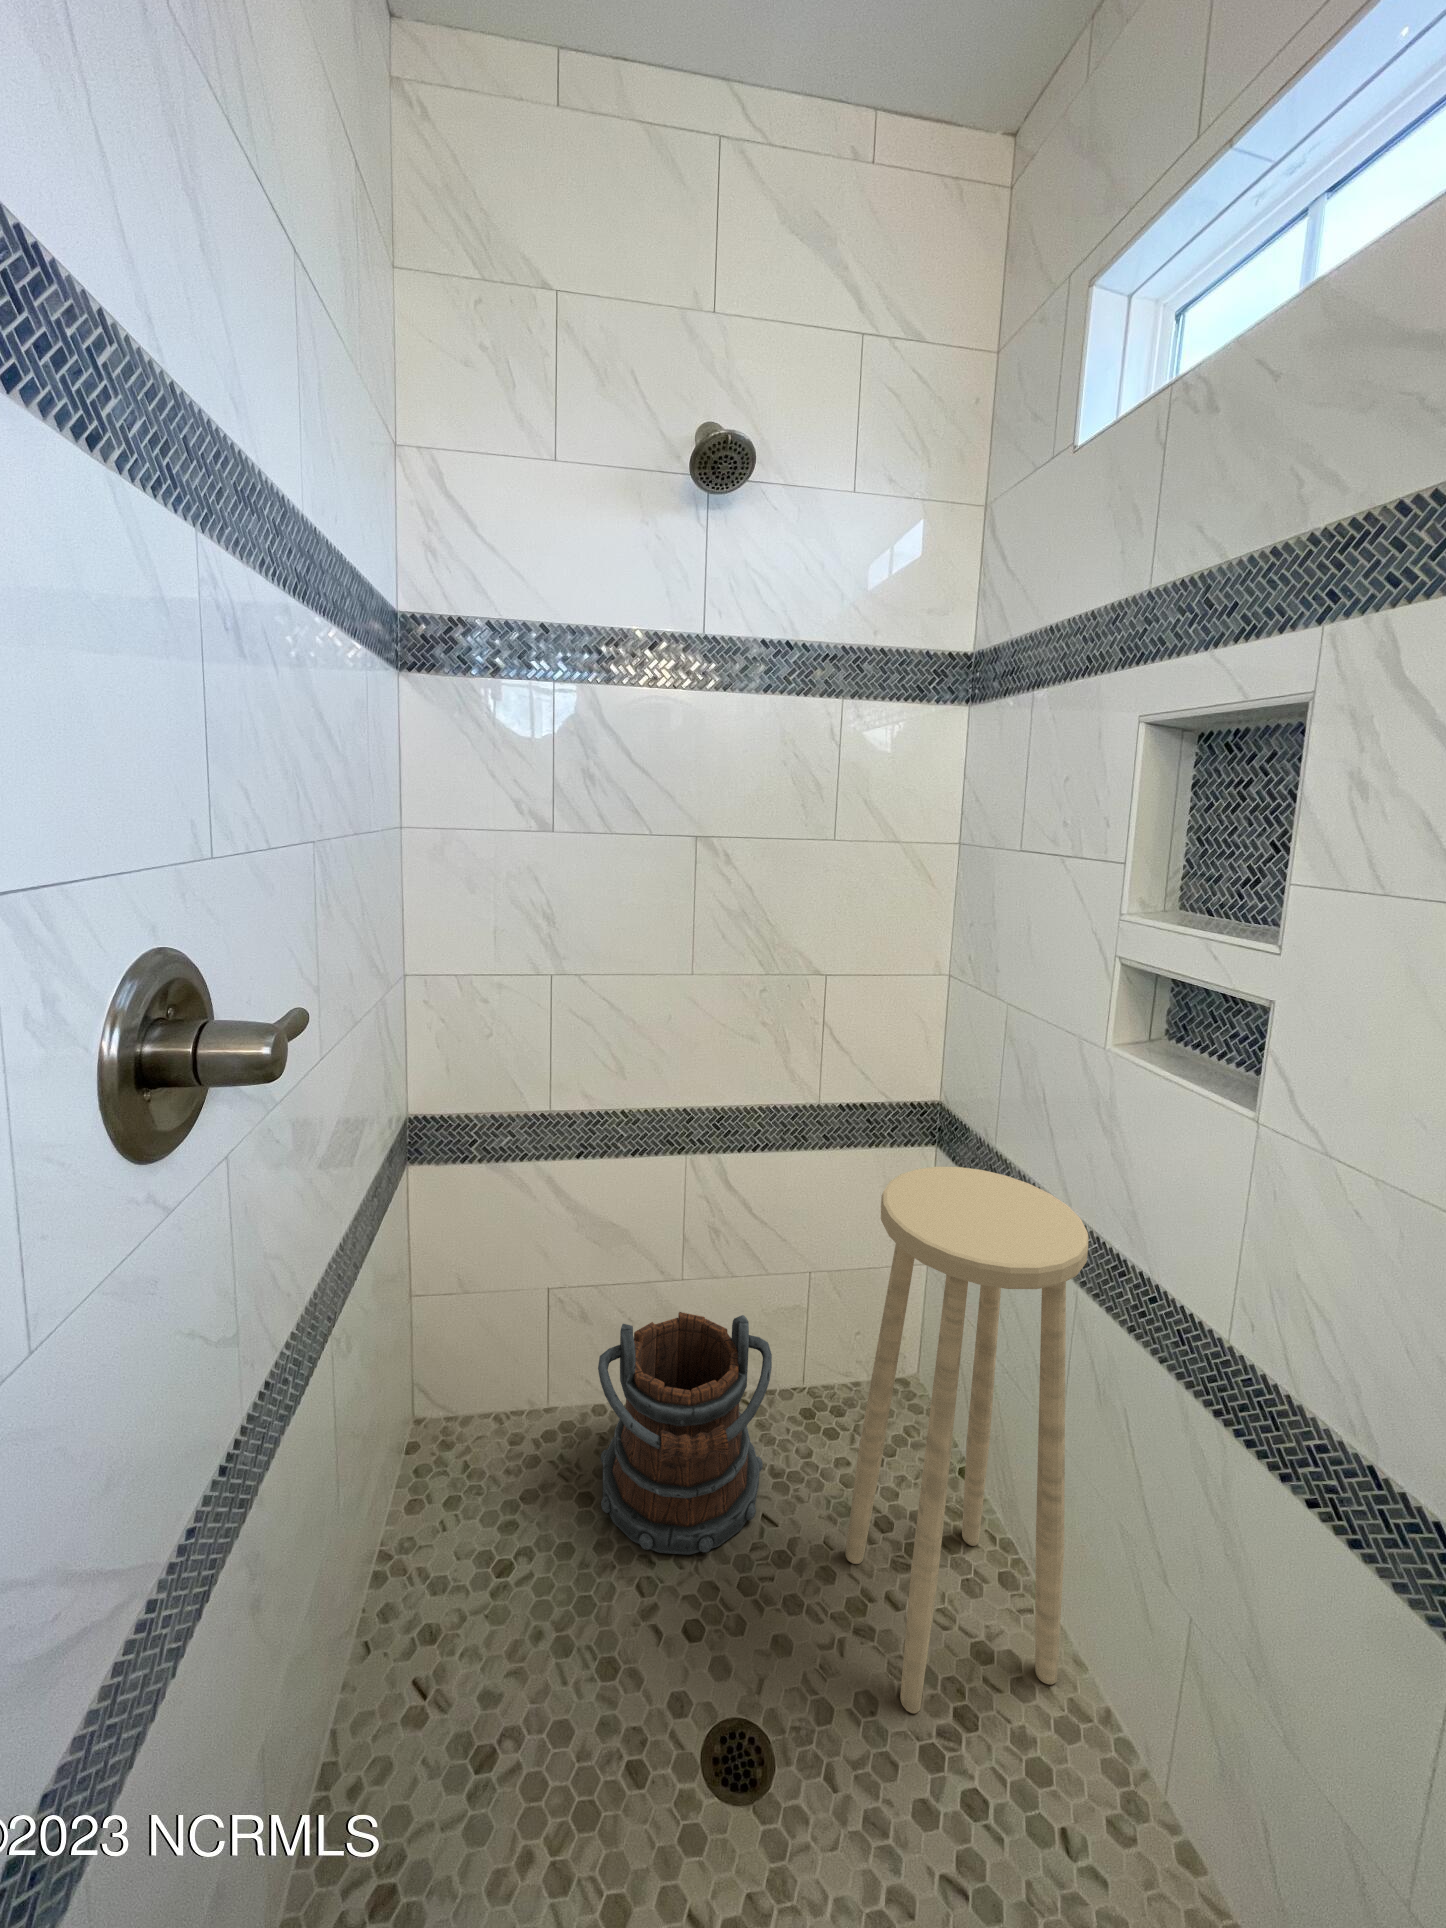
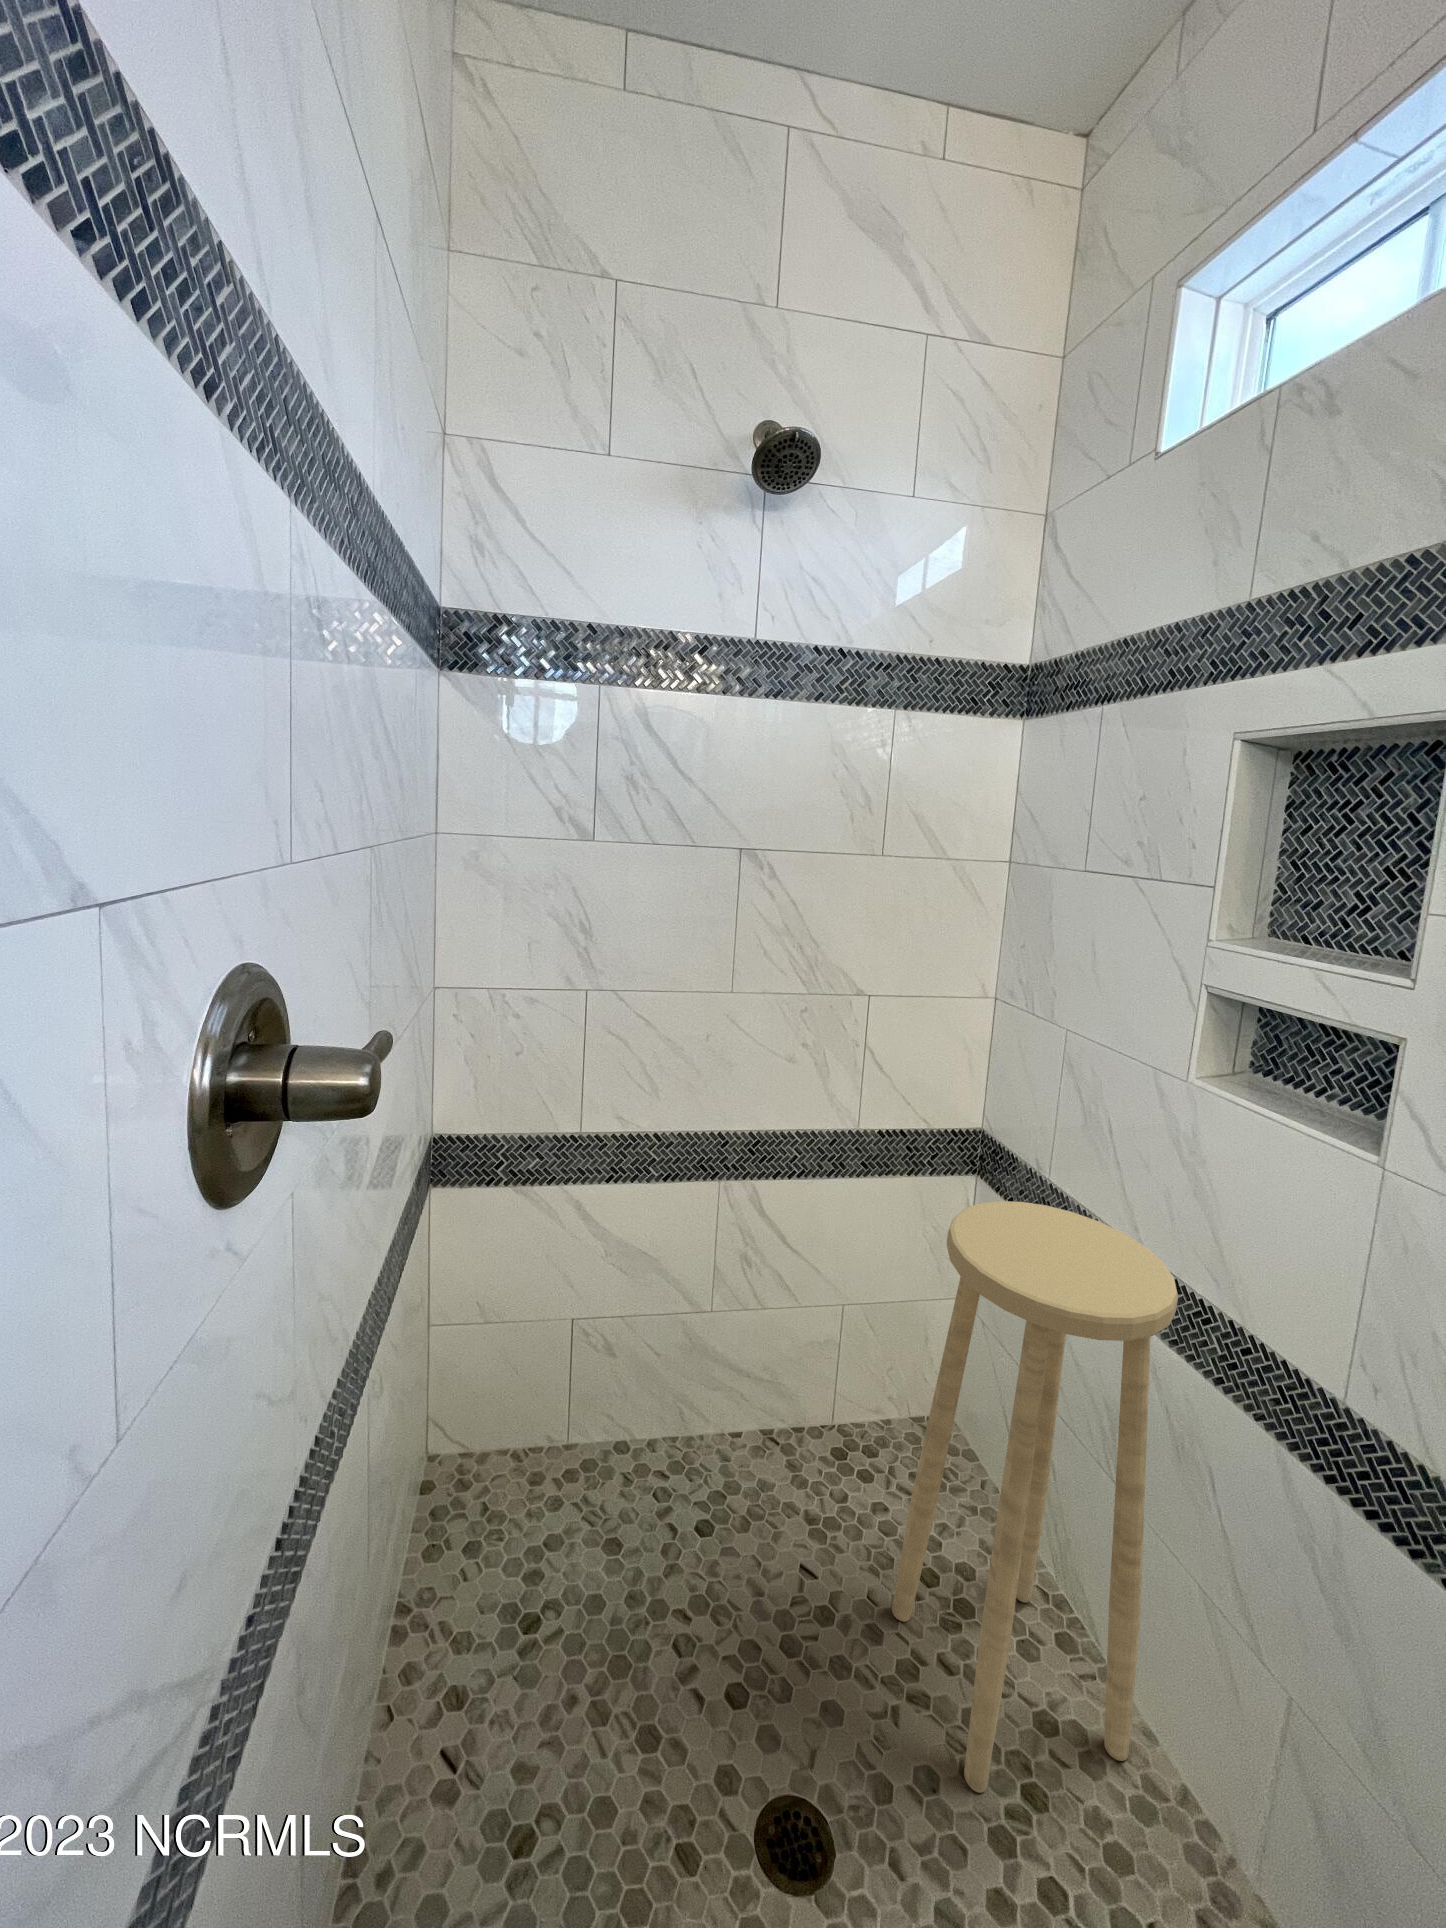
bucket: present [598,1312,772,1555] -> none [628,1346,814,1609]

